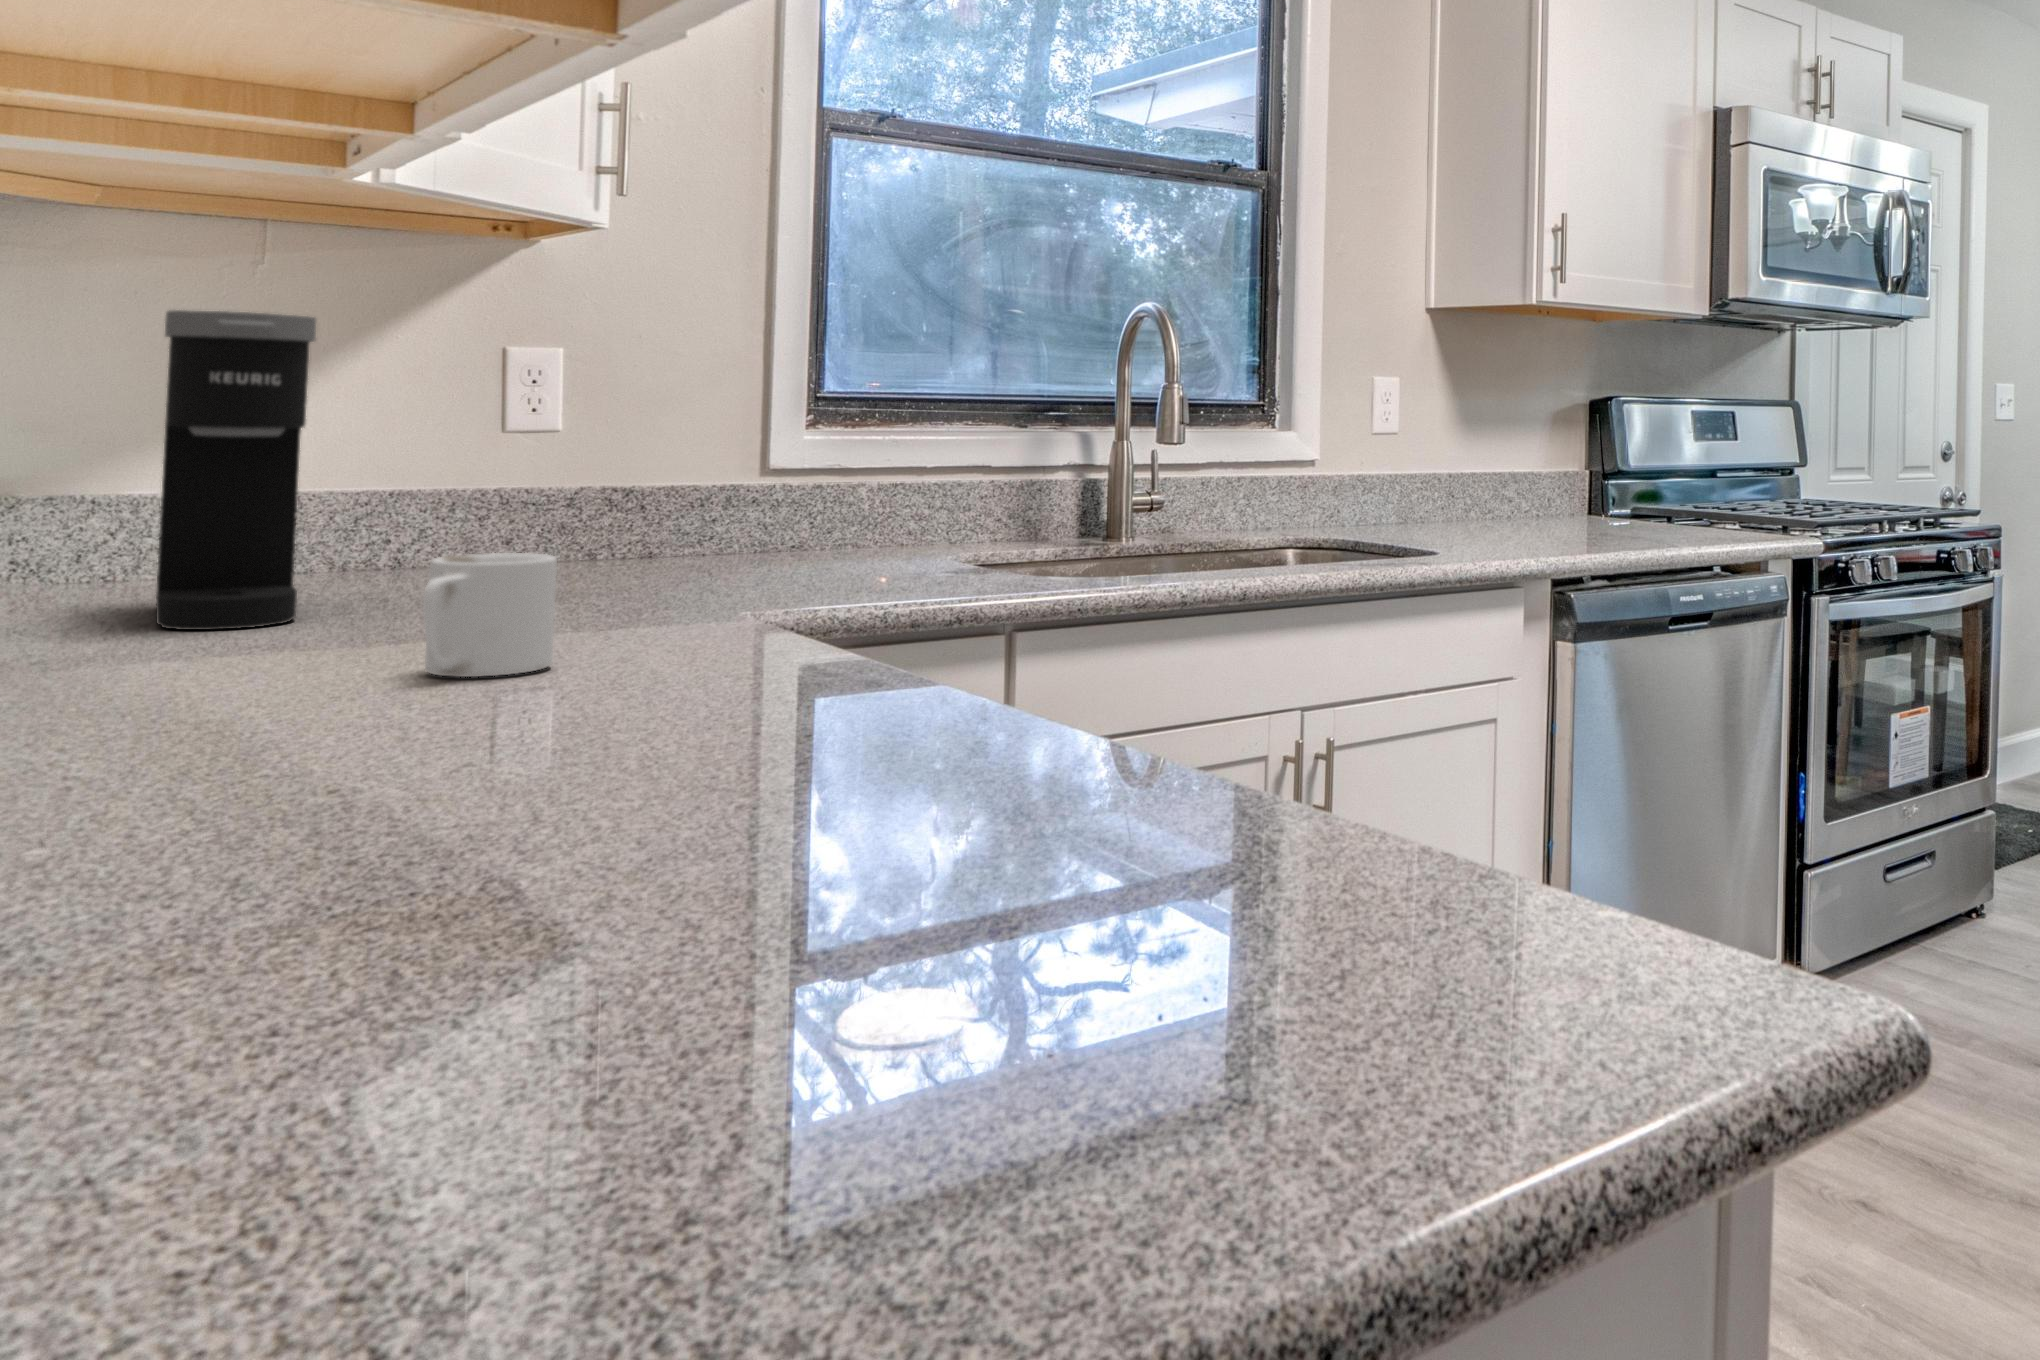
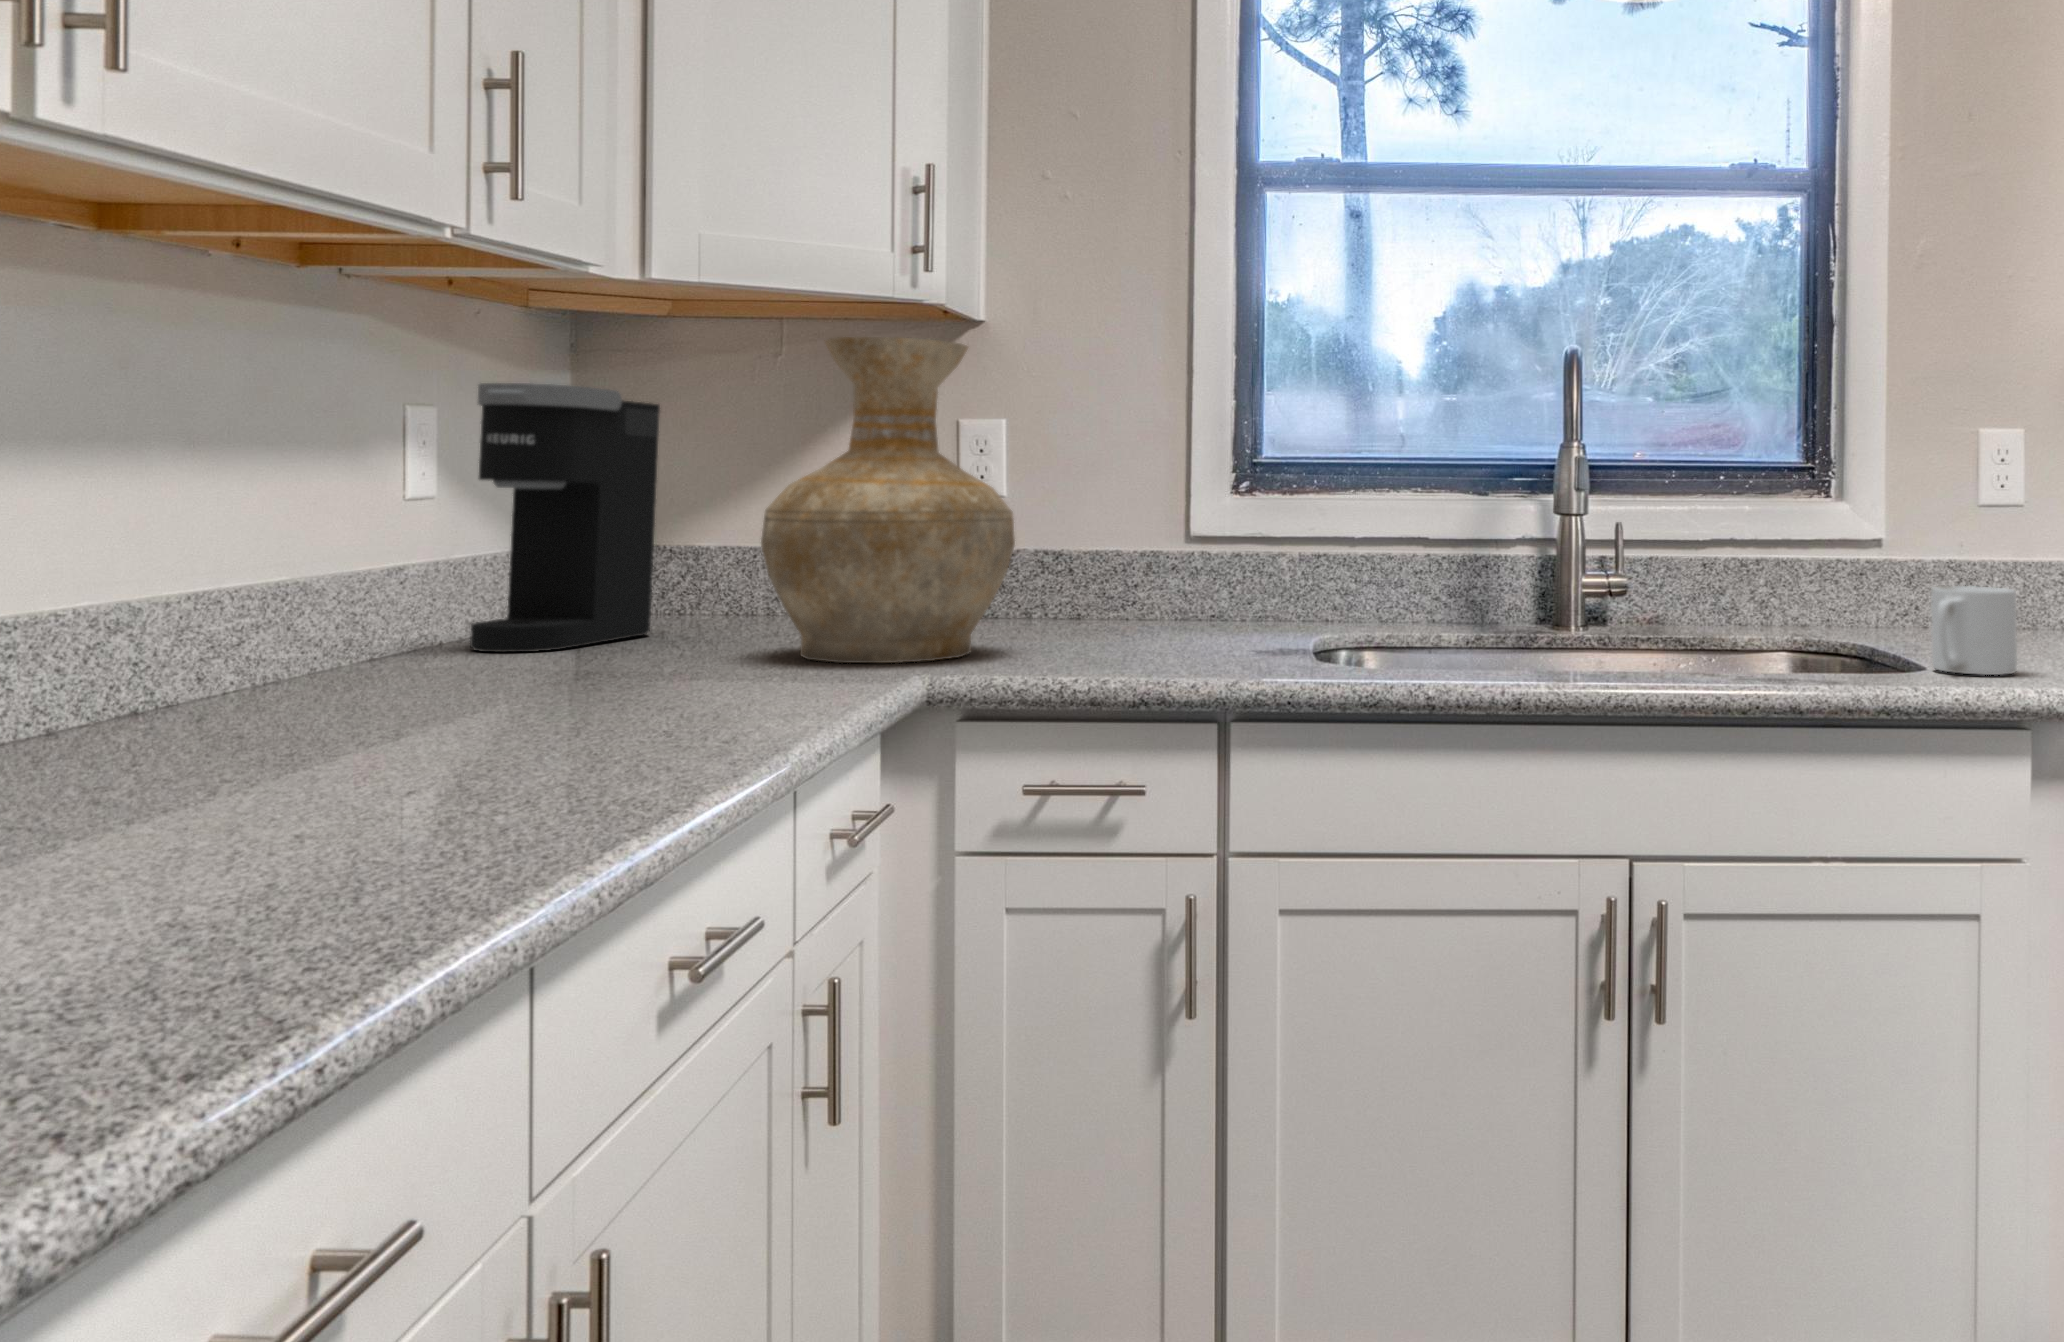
vase: none [568,284,834,607] -> present [761,337,1015,663]
mug: present [423,553,557,677] -> present [1931,586,2017,675]

